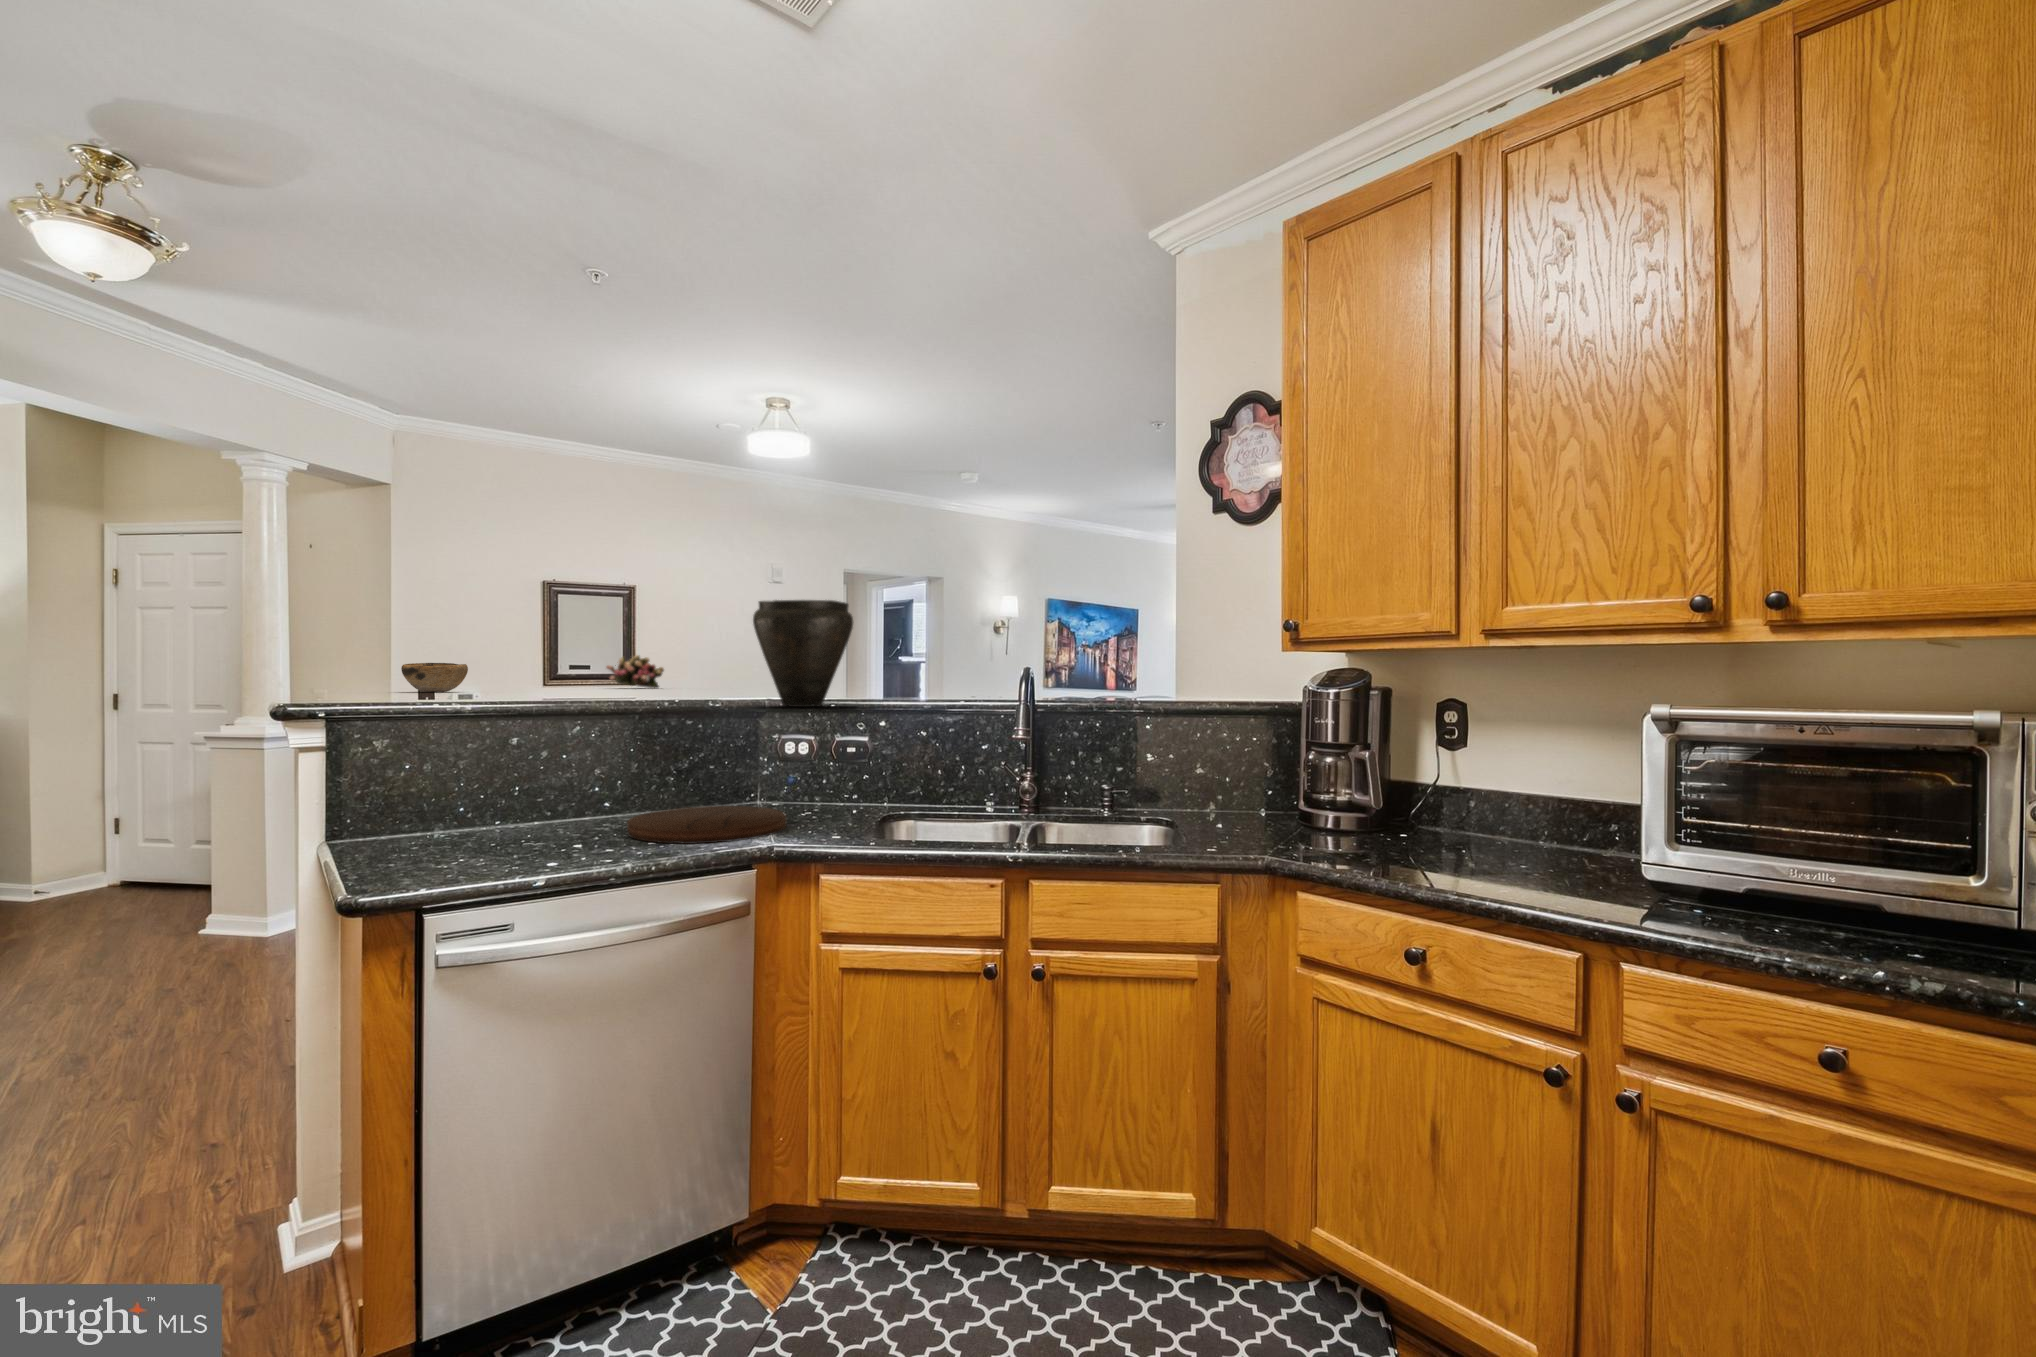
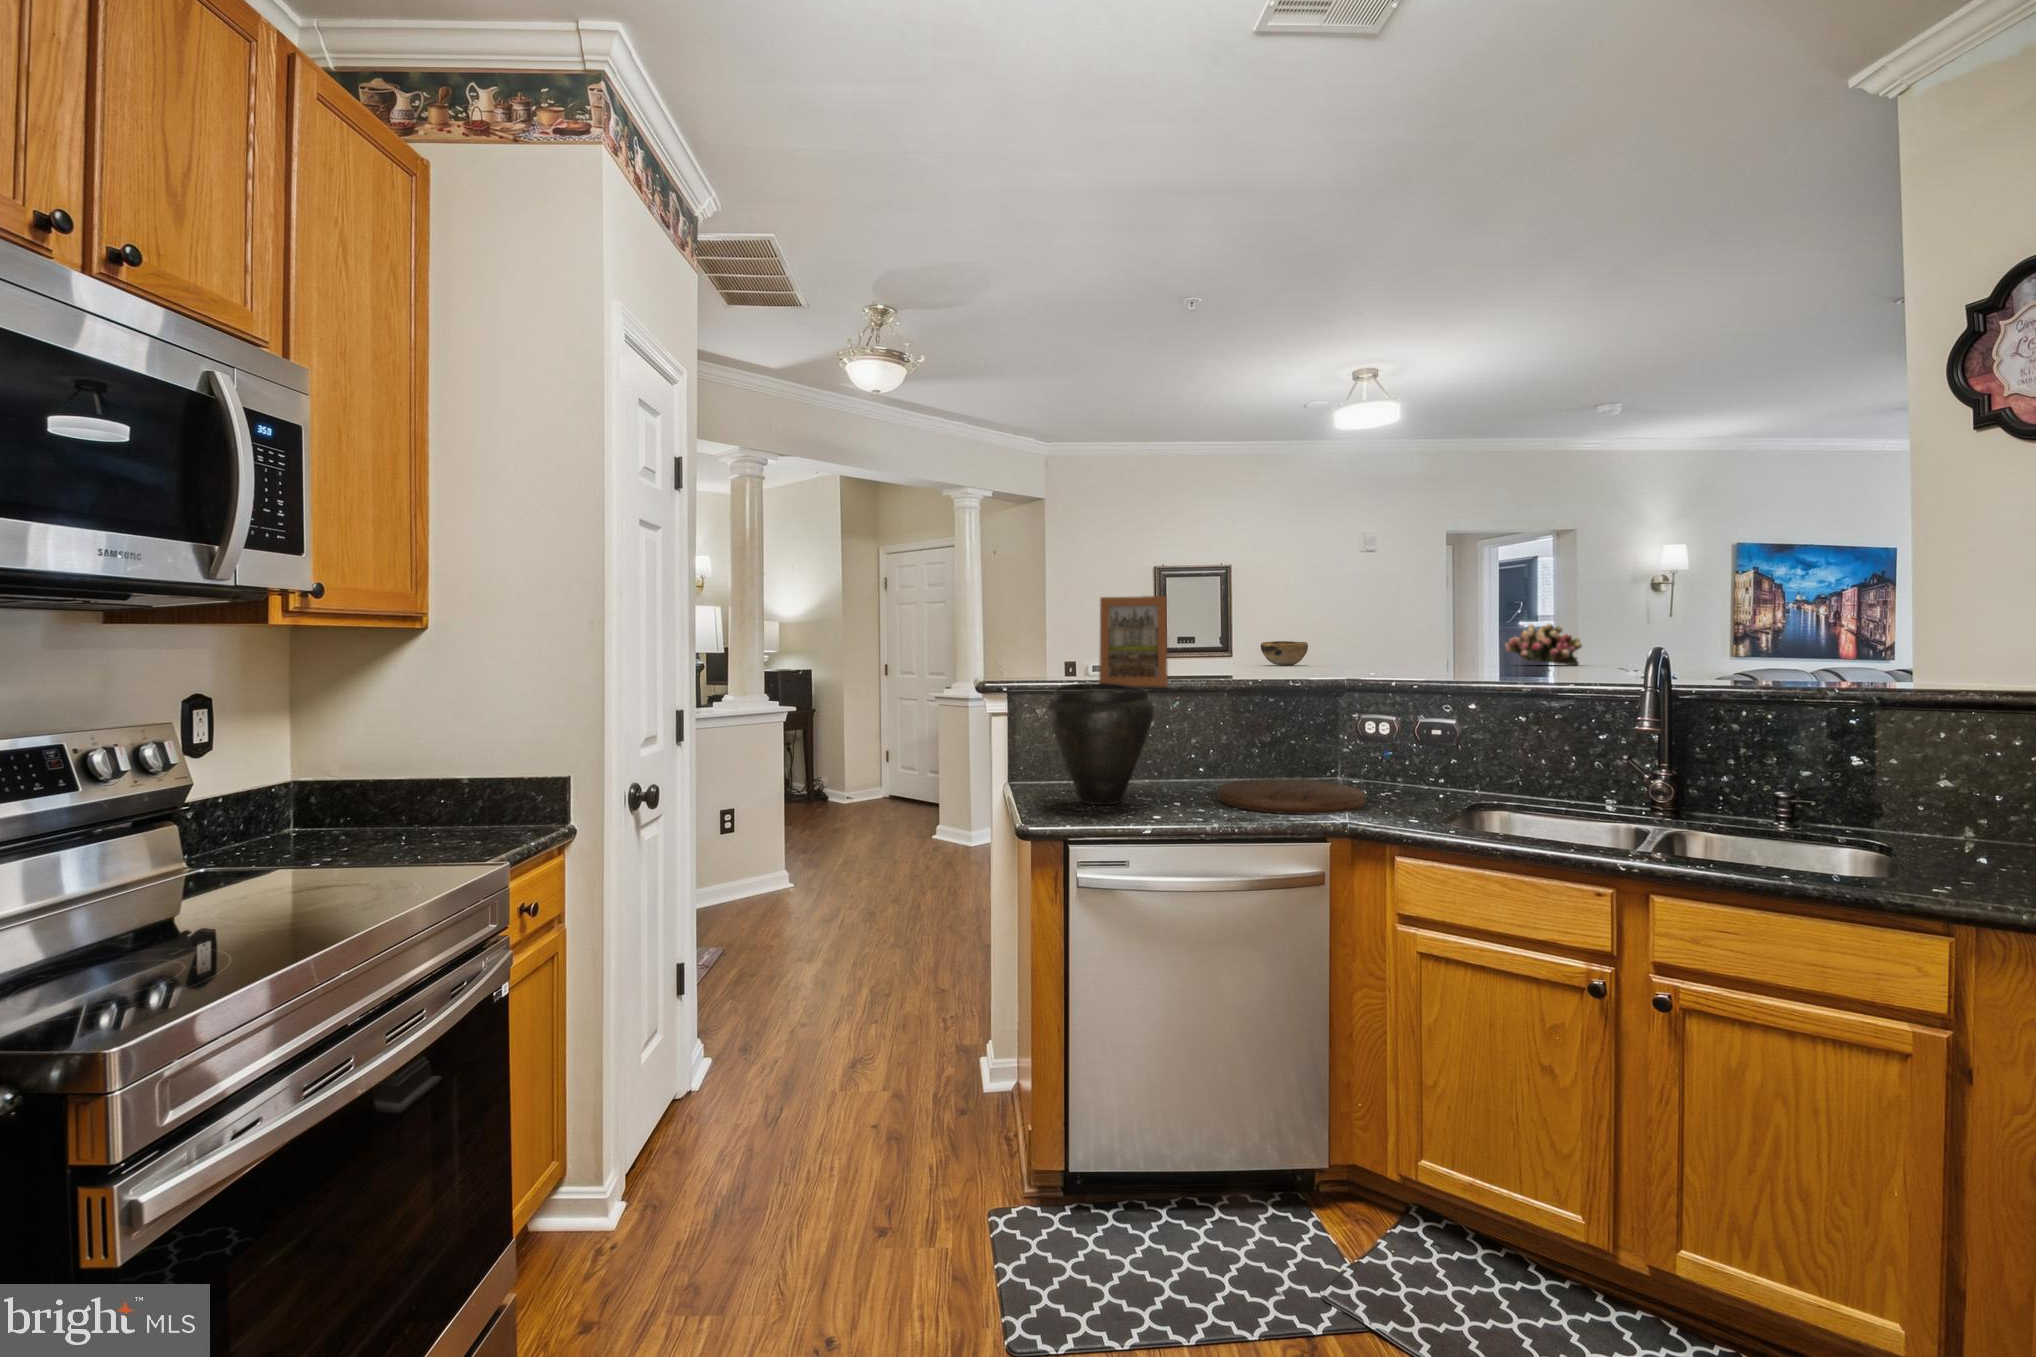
picture frame: none [471,600,564,711] -> present [1099,596,1168,688]
vase: present [753,600,853,707] -> present [1048,682,1154,805]
flower arrangement: present [607,655,664,688] -> present [1505,624,1582,665]
decorative bowl: present [401,663,468,692] -> present [1261,641,1308,665]

